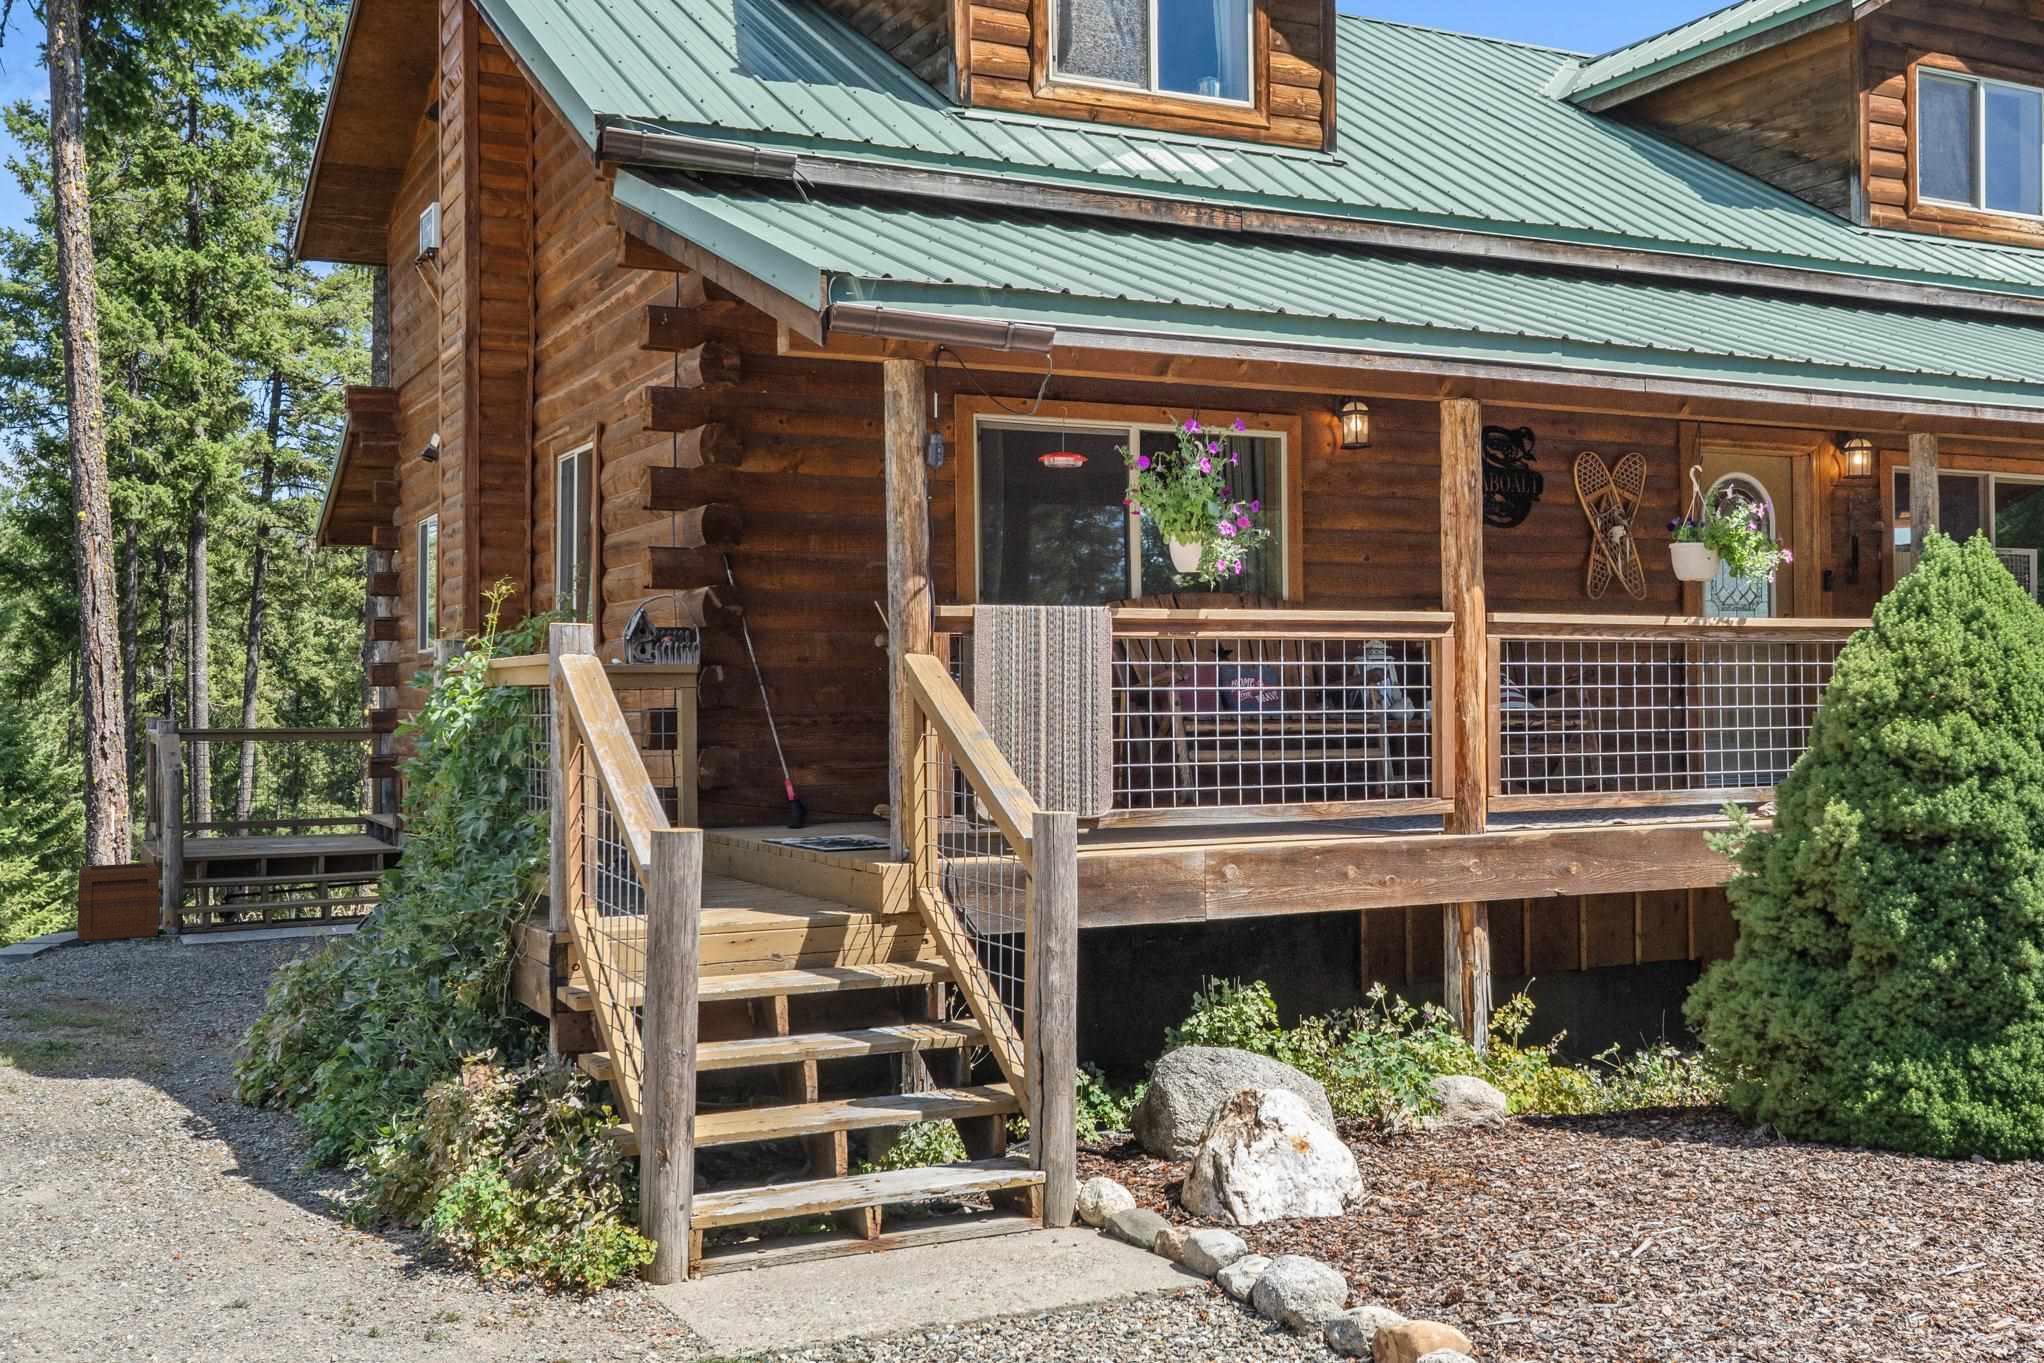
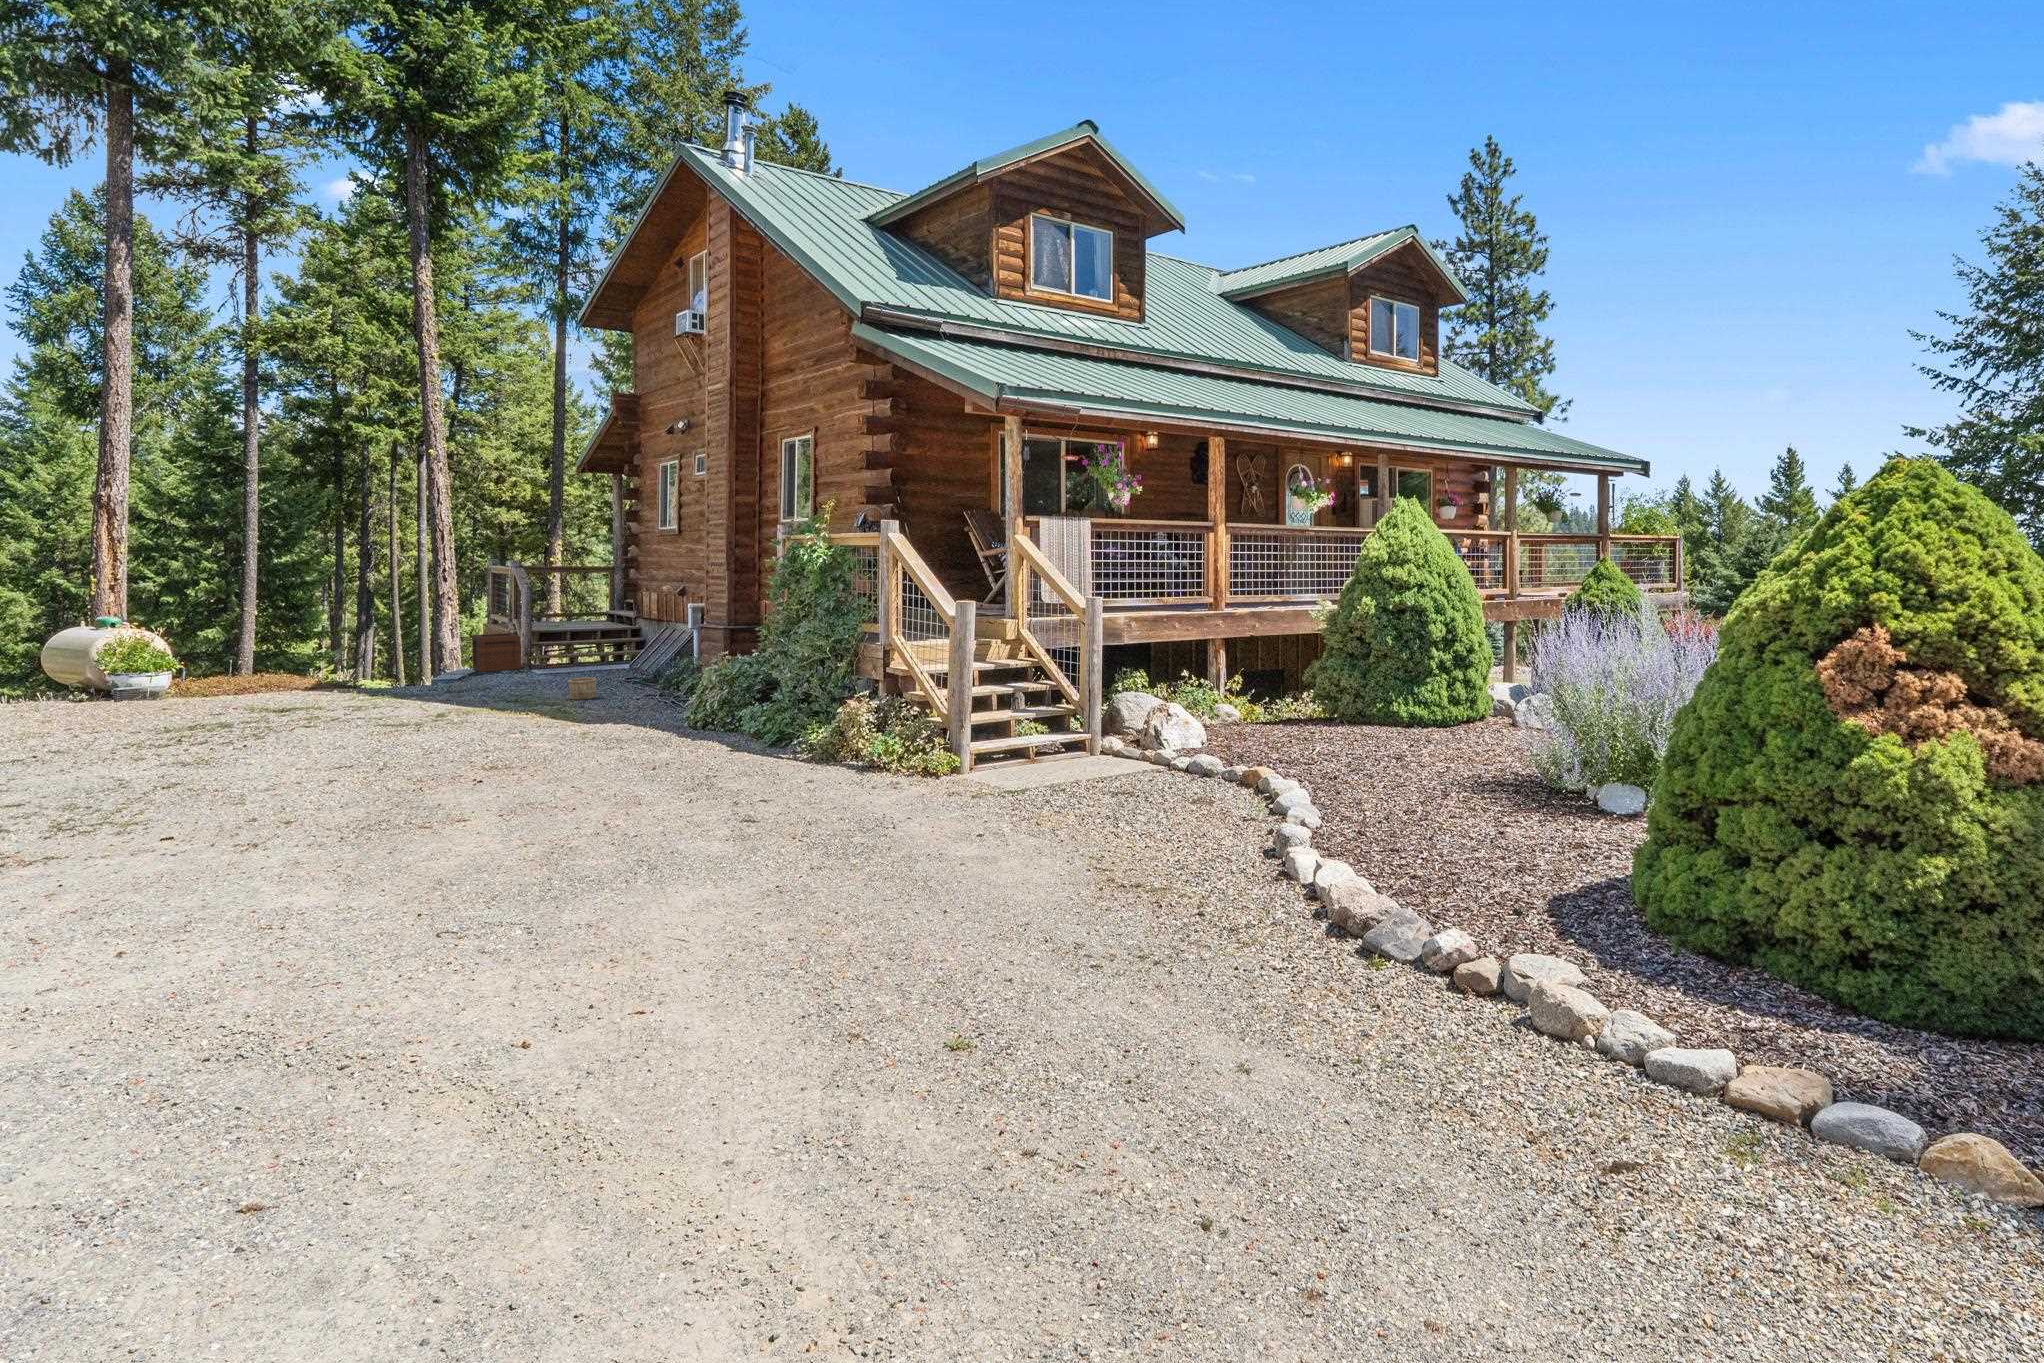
wooden bucket: none [135,963,195,1011] -> present [568,677,597,700]

